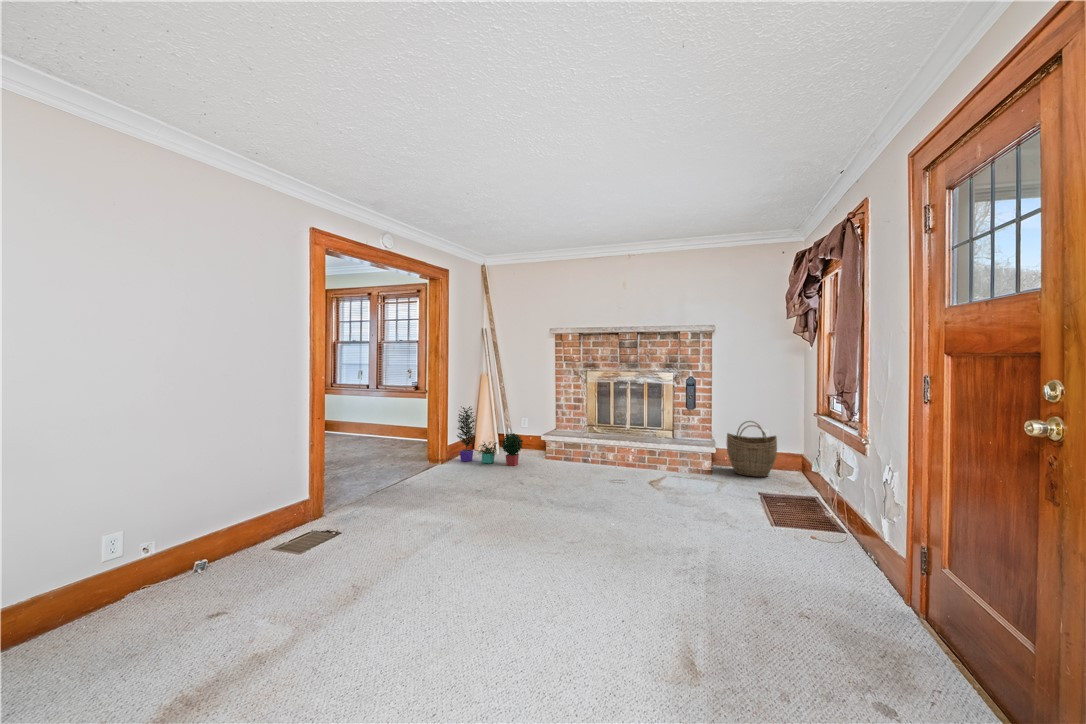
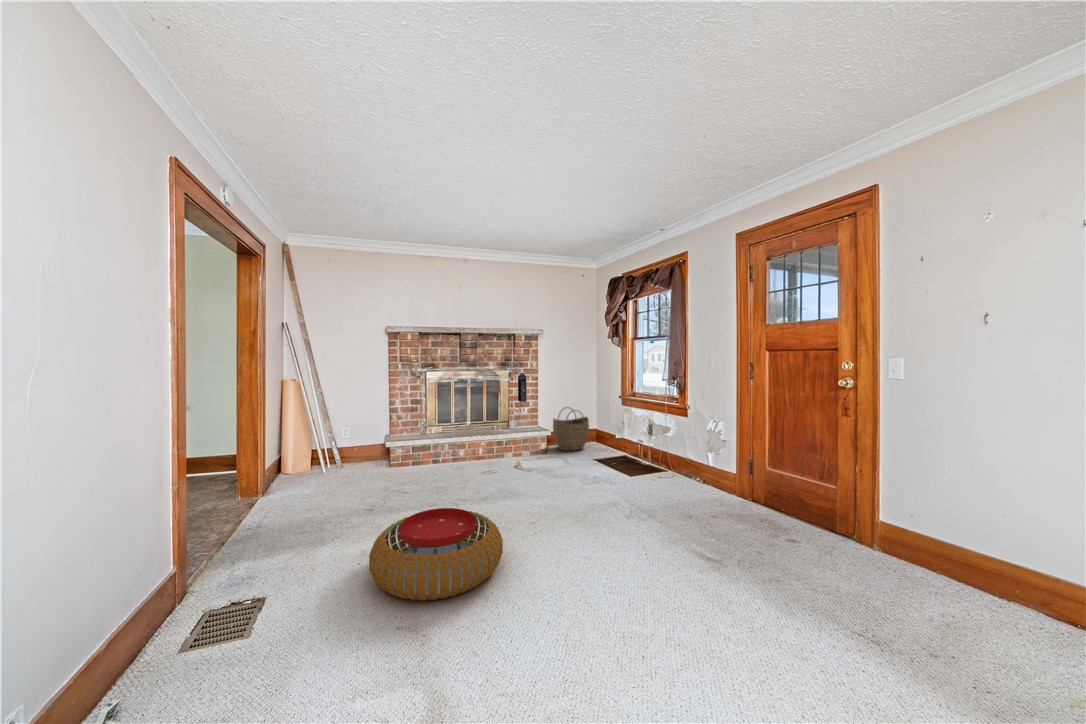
potted plant: present [457,407,523,466] -> none [273,419,373,489]
pouf: none [416,493,533,569] -> present [369,508,503,601]

